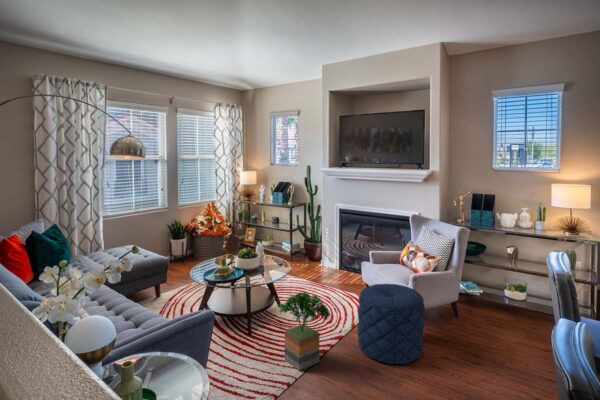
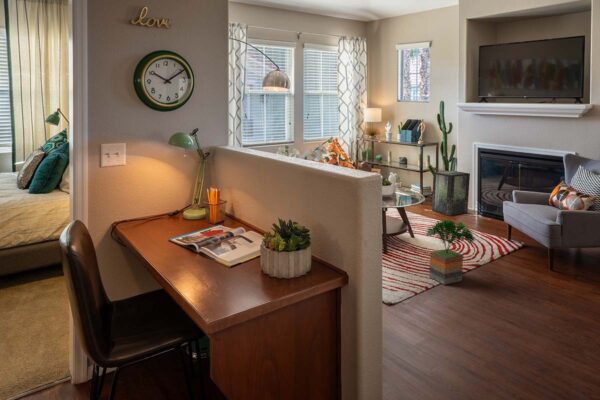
storage box: none [300,230,333,274] -> present [432,171,470,216]
pouf: present [357,284,425,364] -> none [499,218,571,288]

